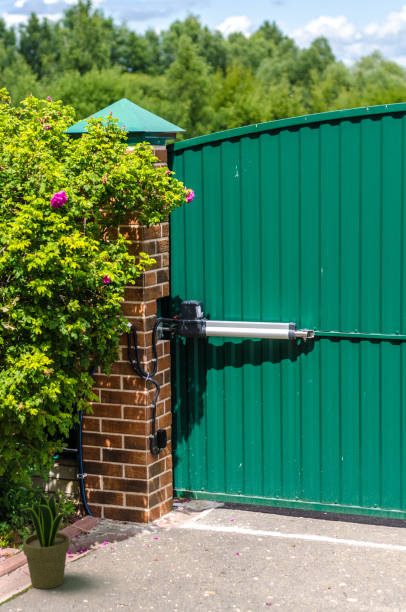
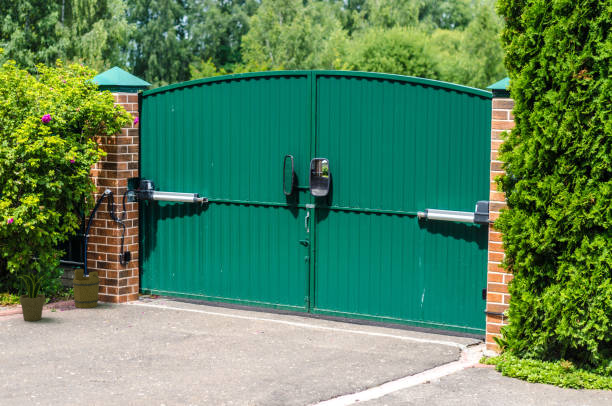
bucket: none [76,467,125,539] -> present [73,269,102,308]

